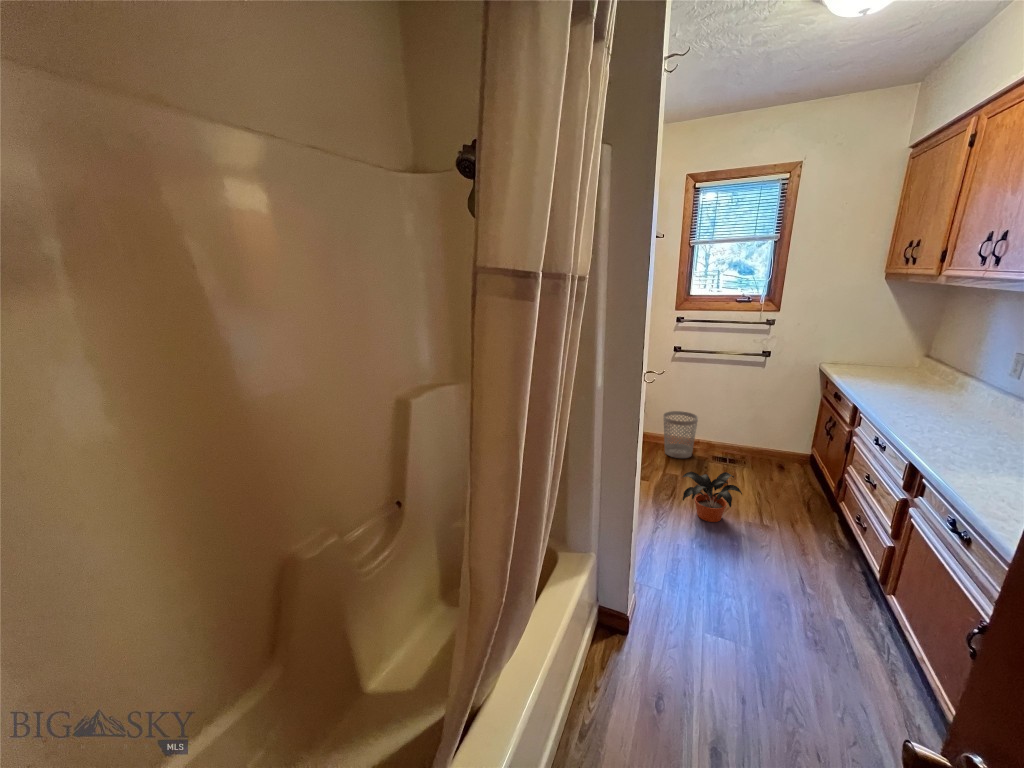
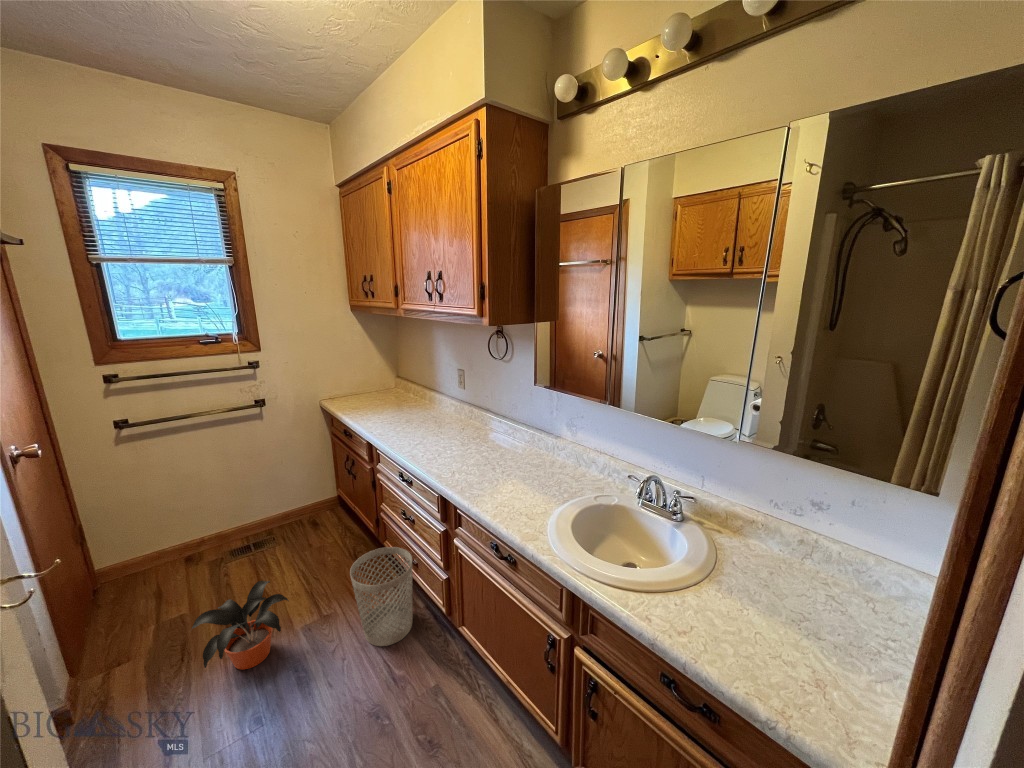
wastebasket: present [663,411,698,458] -> present [350,547,413,646]

